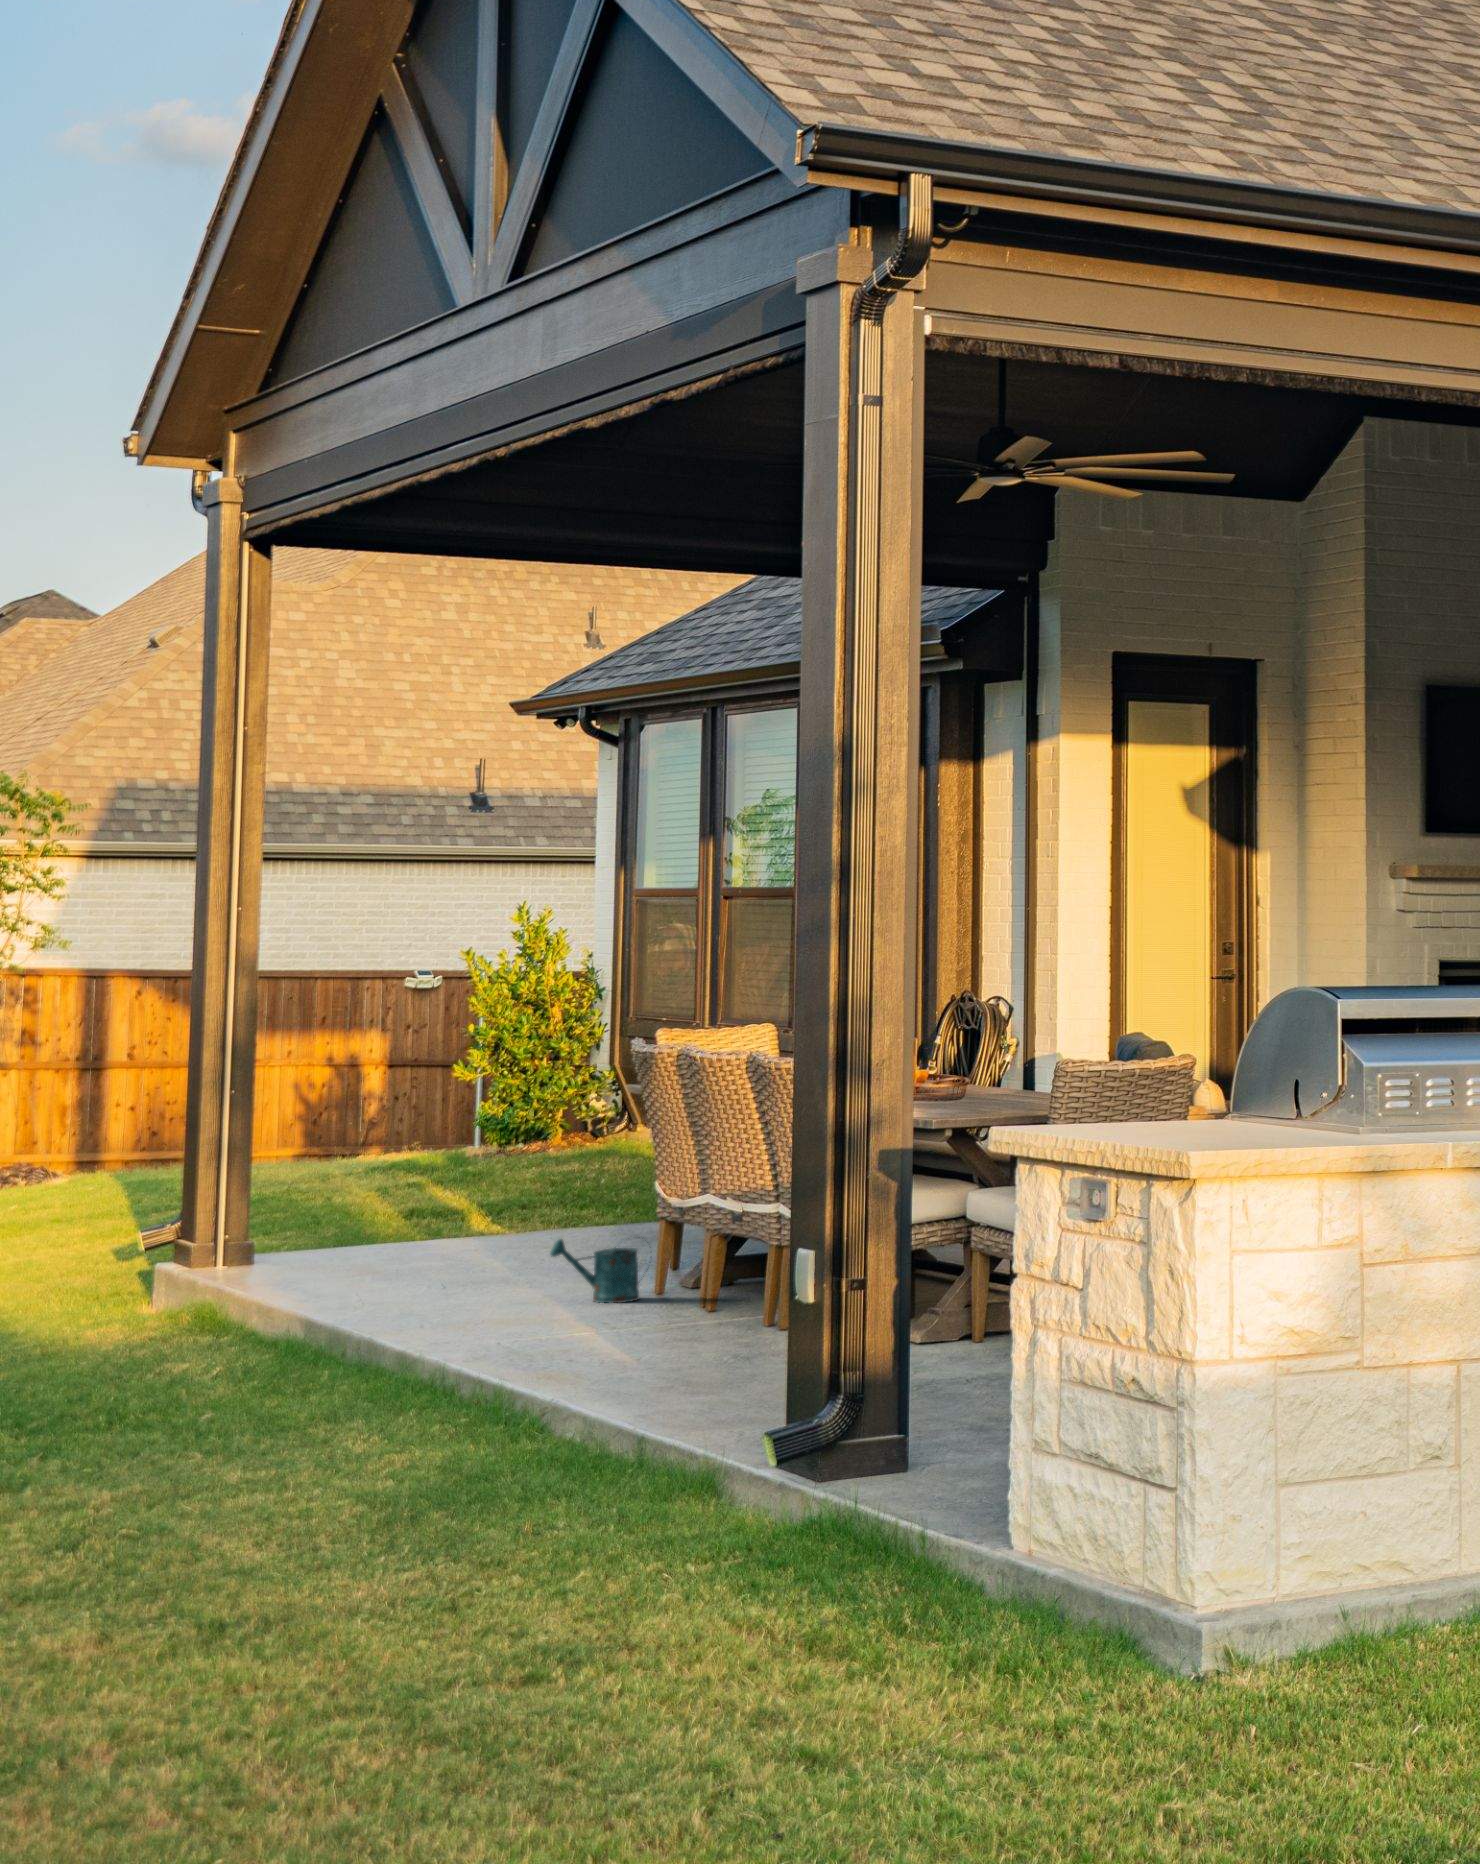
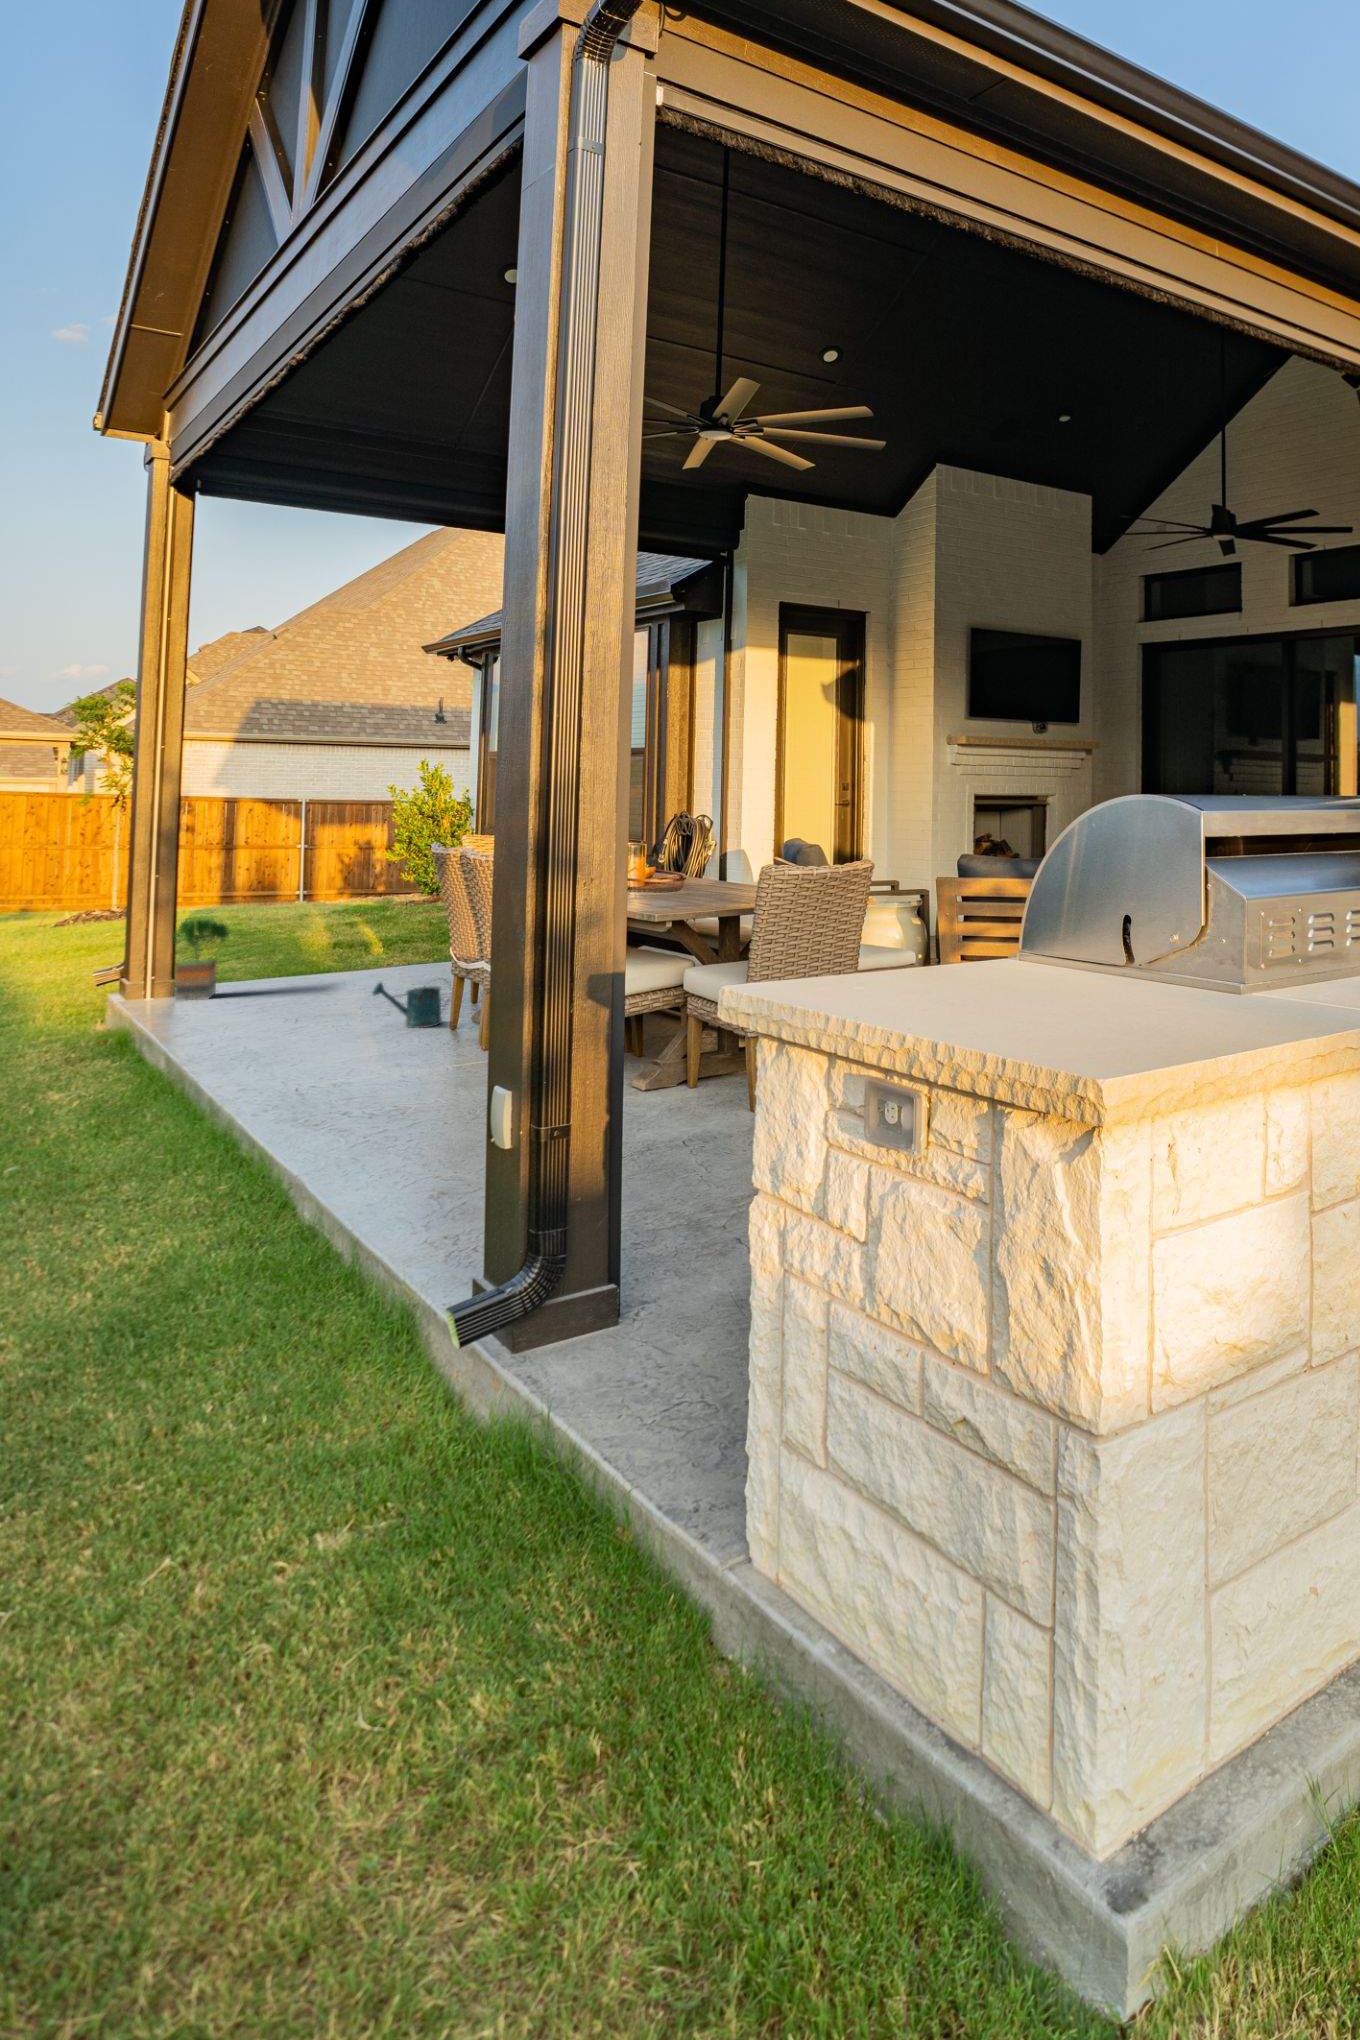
potted tree: none [248,1157,331,1276] -> present [172,919,230,1001]

